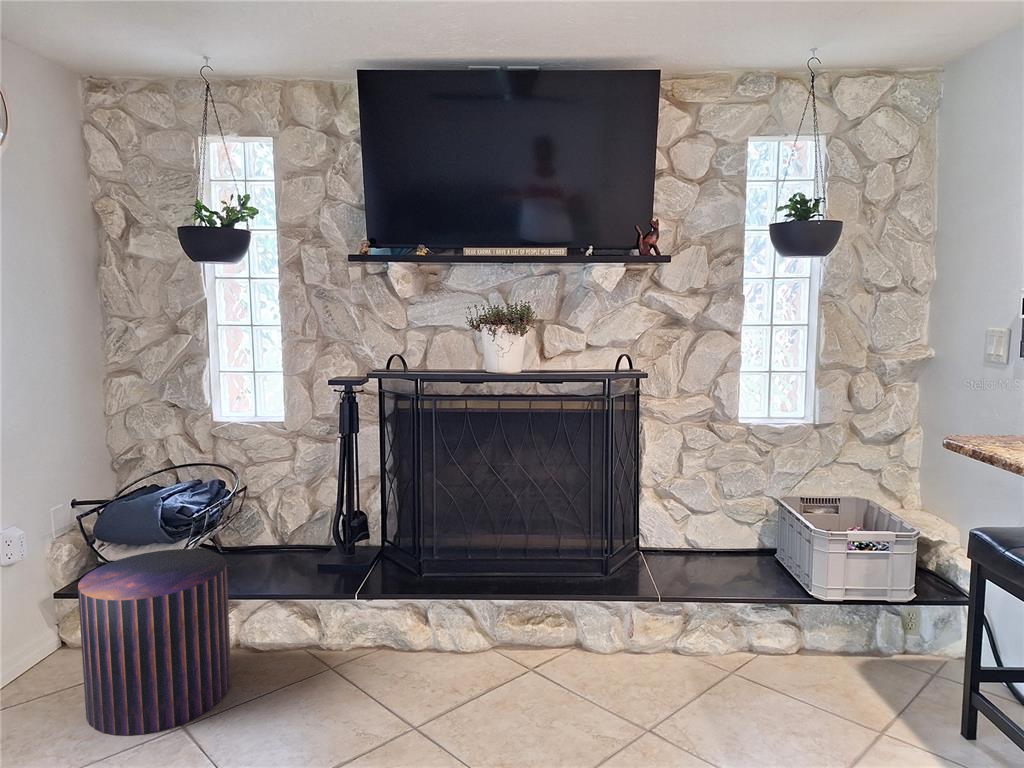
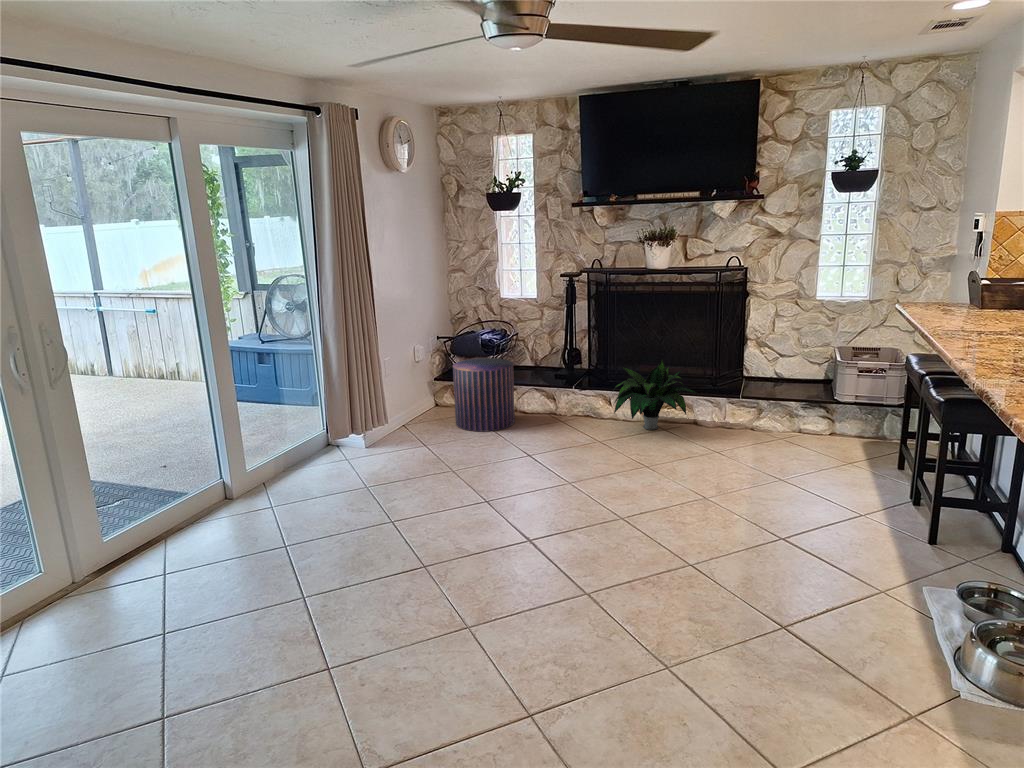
potted plant: none [430,537,594,677] -> present [613,359,700,430]

